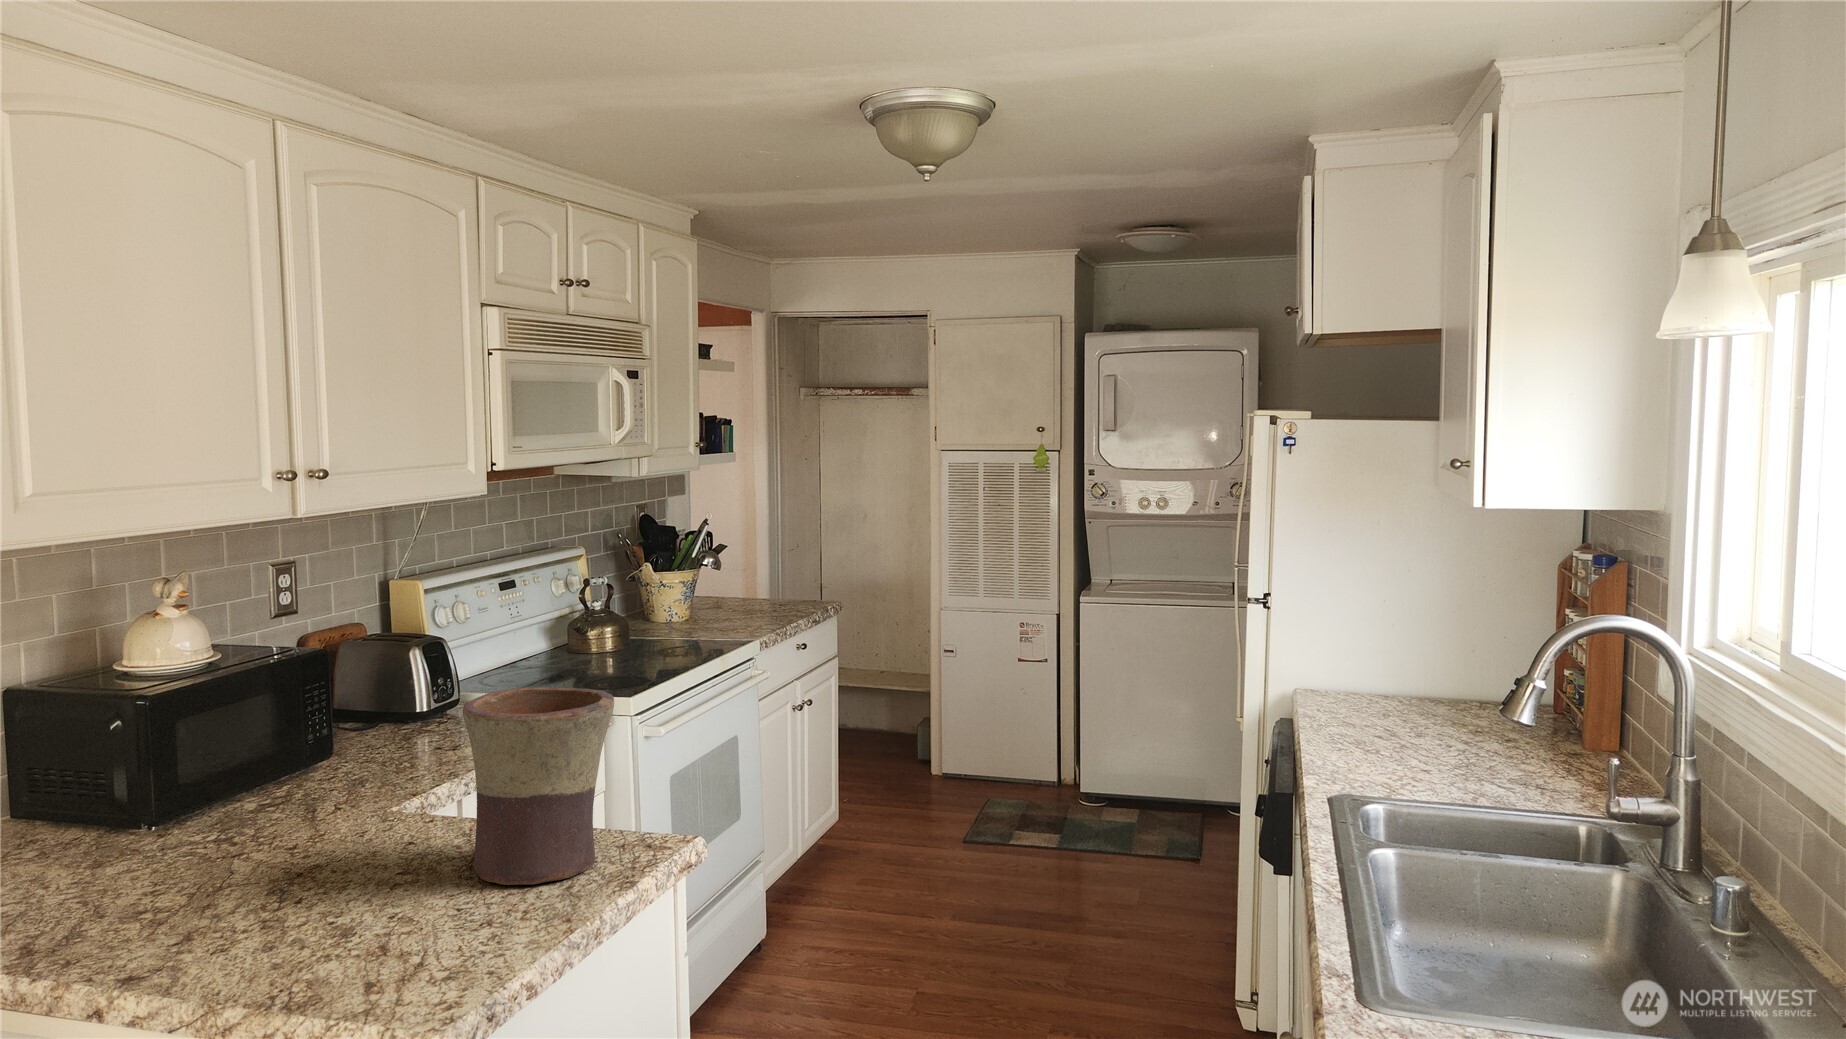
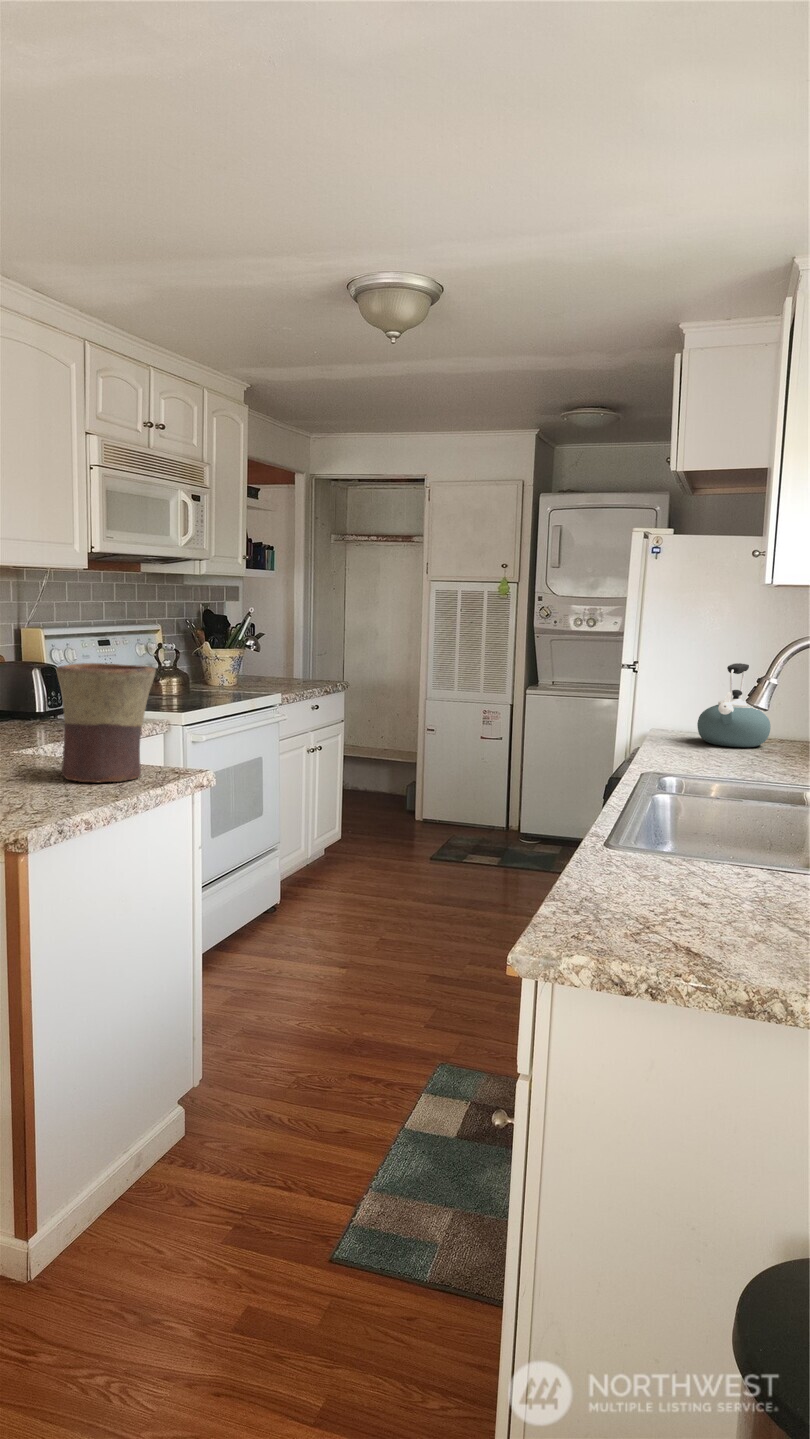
kettle: none [1367,605,1471,727] -> present [697,663,770,747]

